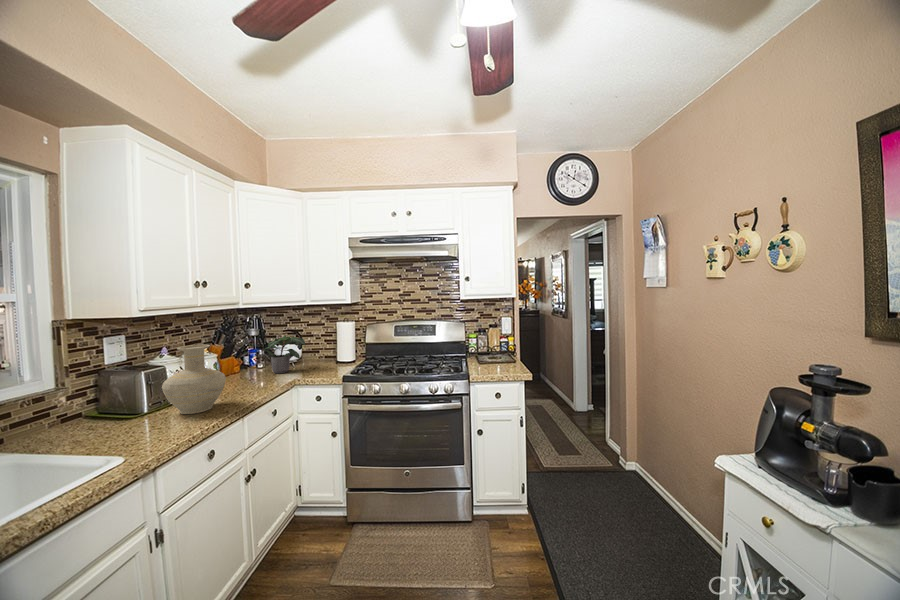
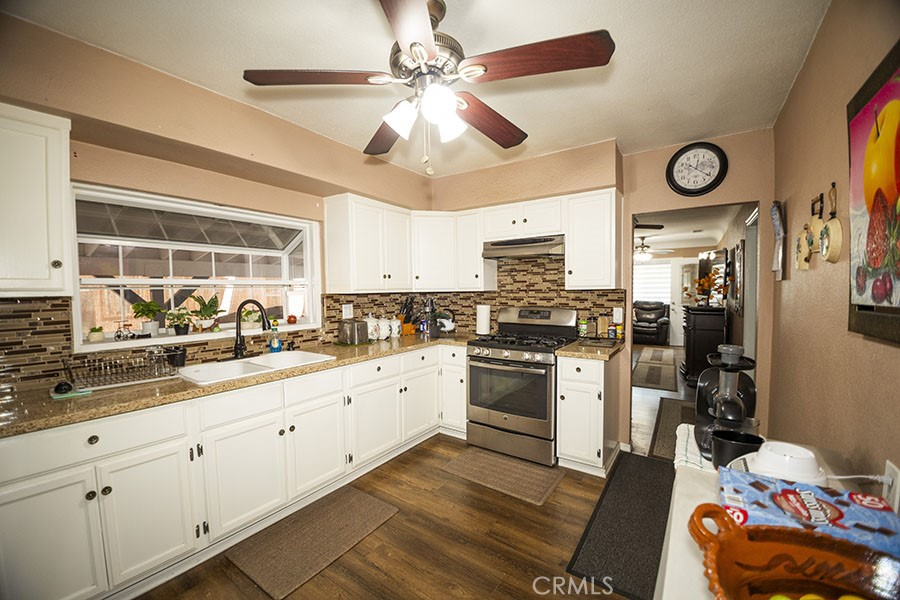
vase: present [162,345,226,414] -> none [364,311,394,348]

